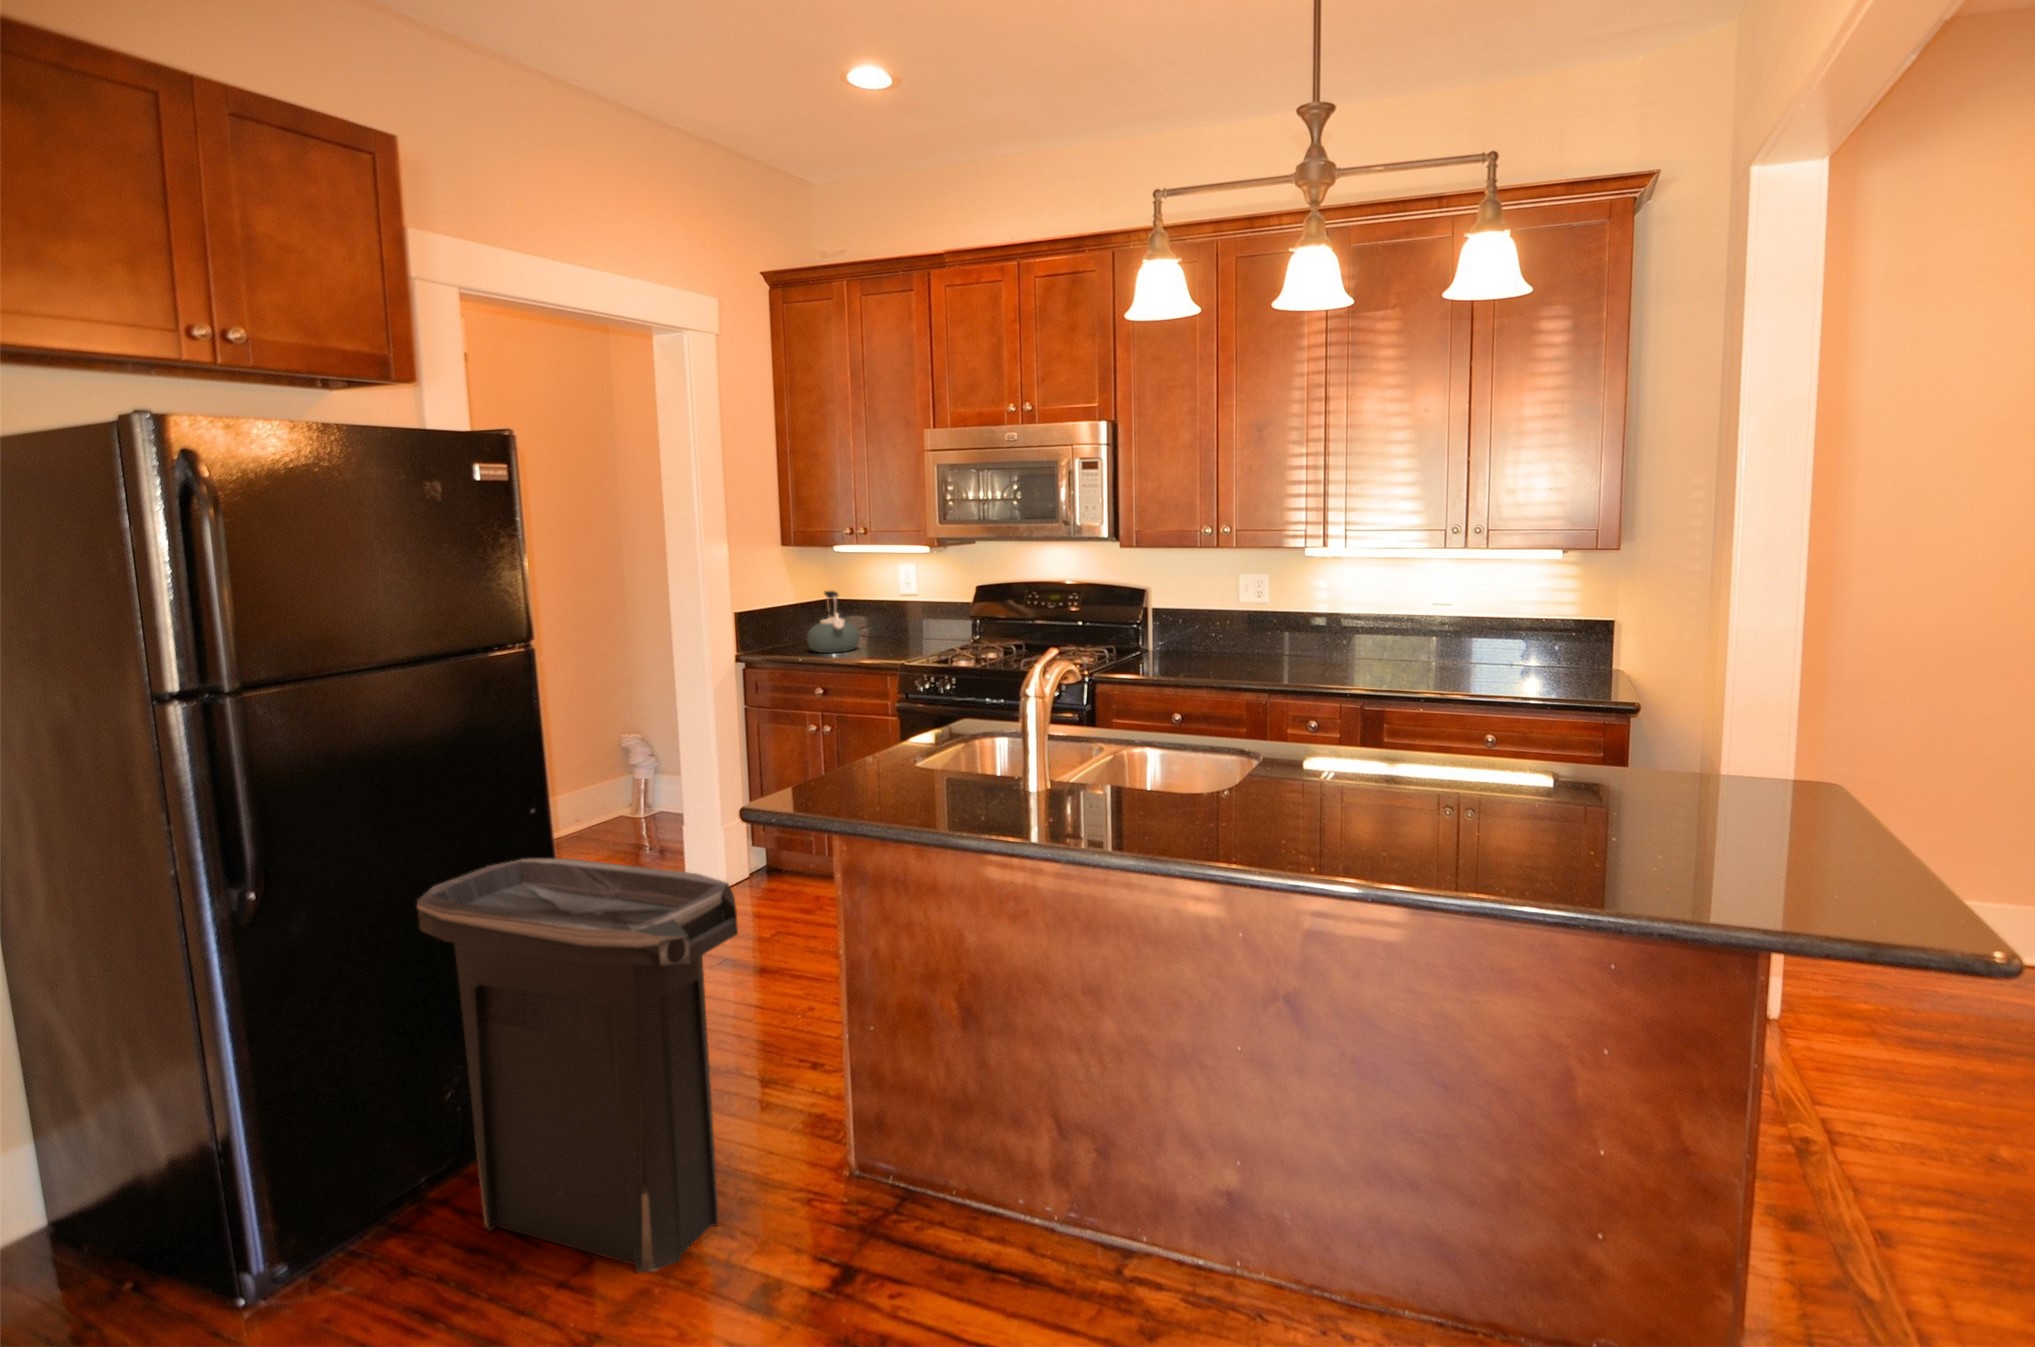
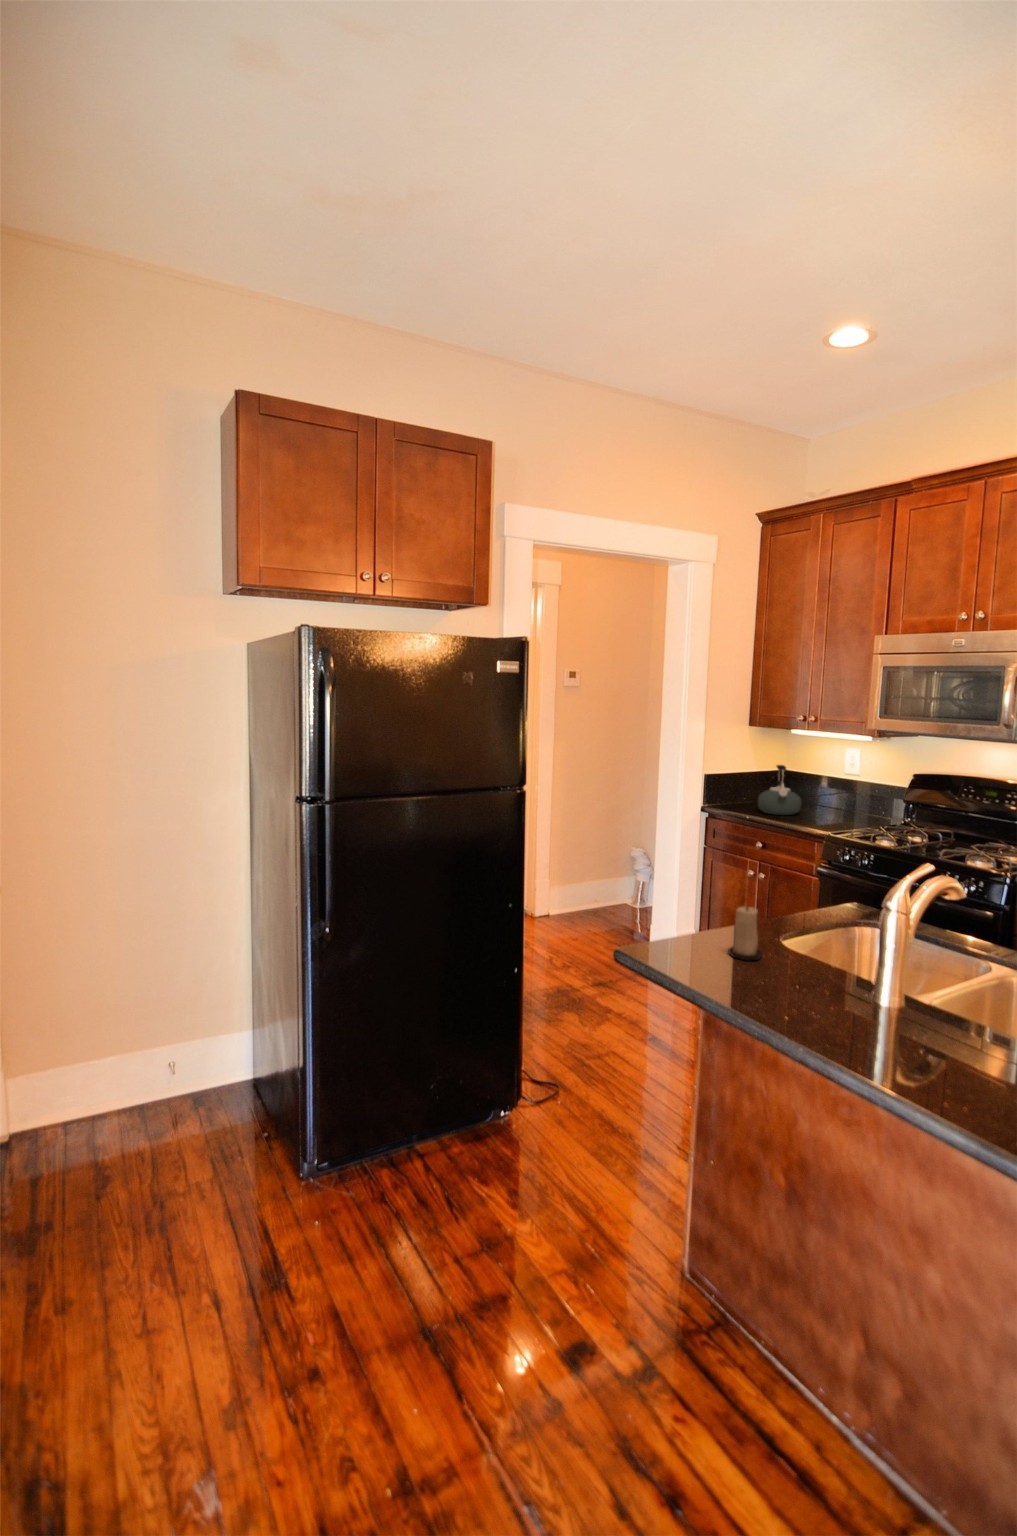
candle: none [868,728,904,790] -> present [728,906,762,960]
trash can: present [417,858,738,1273] -> none [421,938,609,1282]

